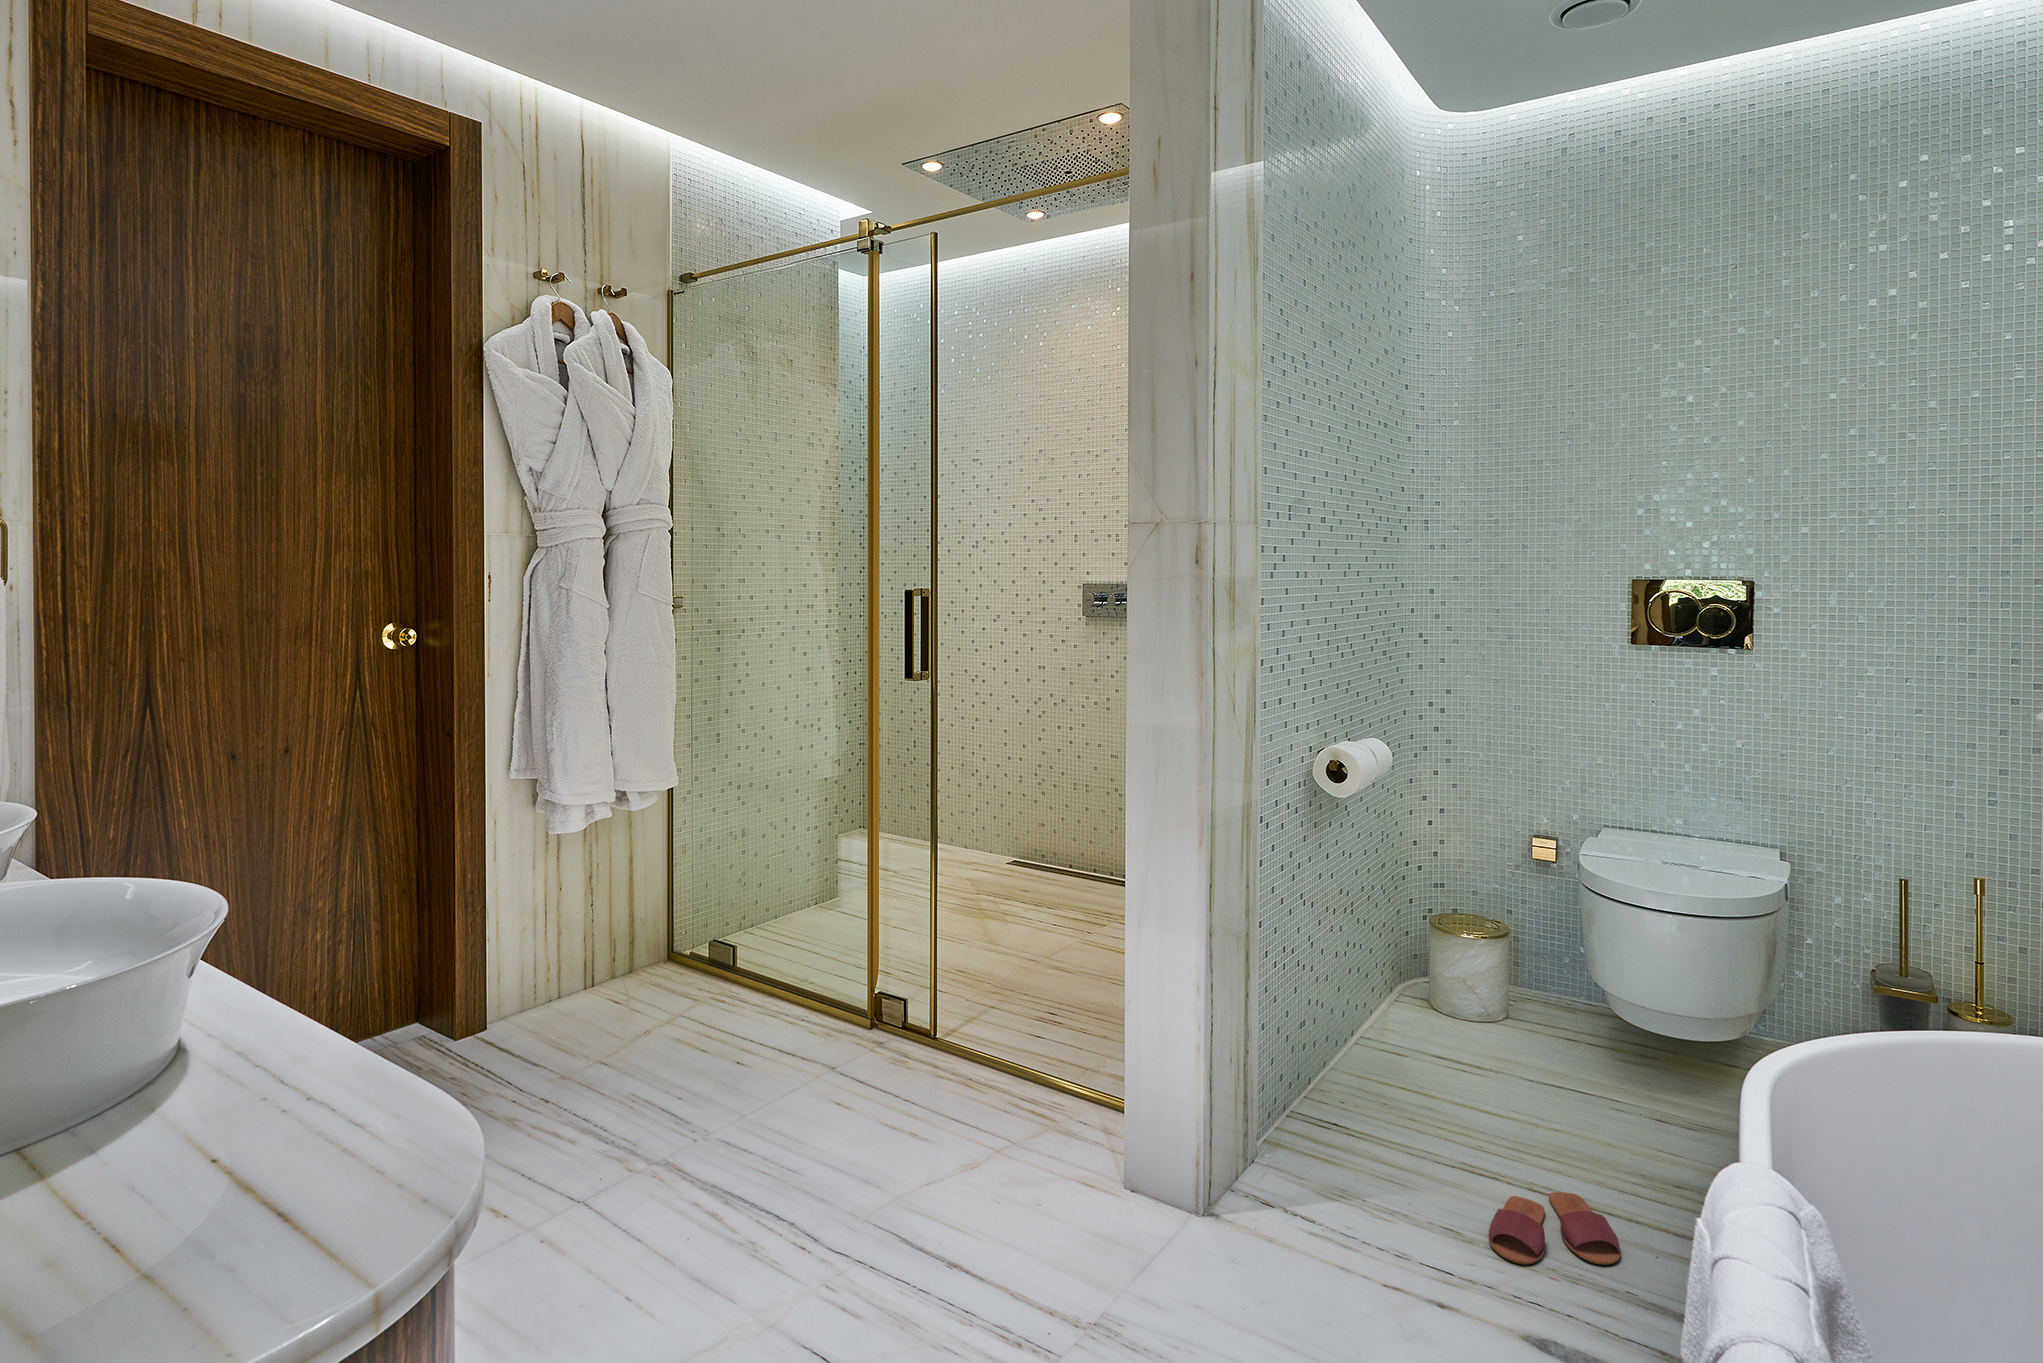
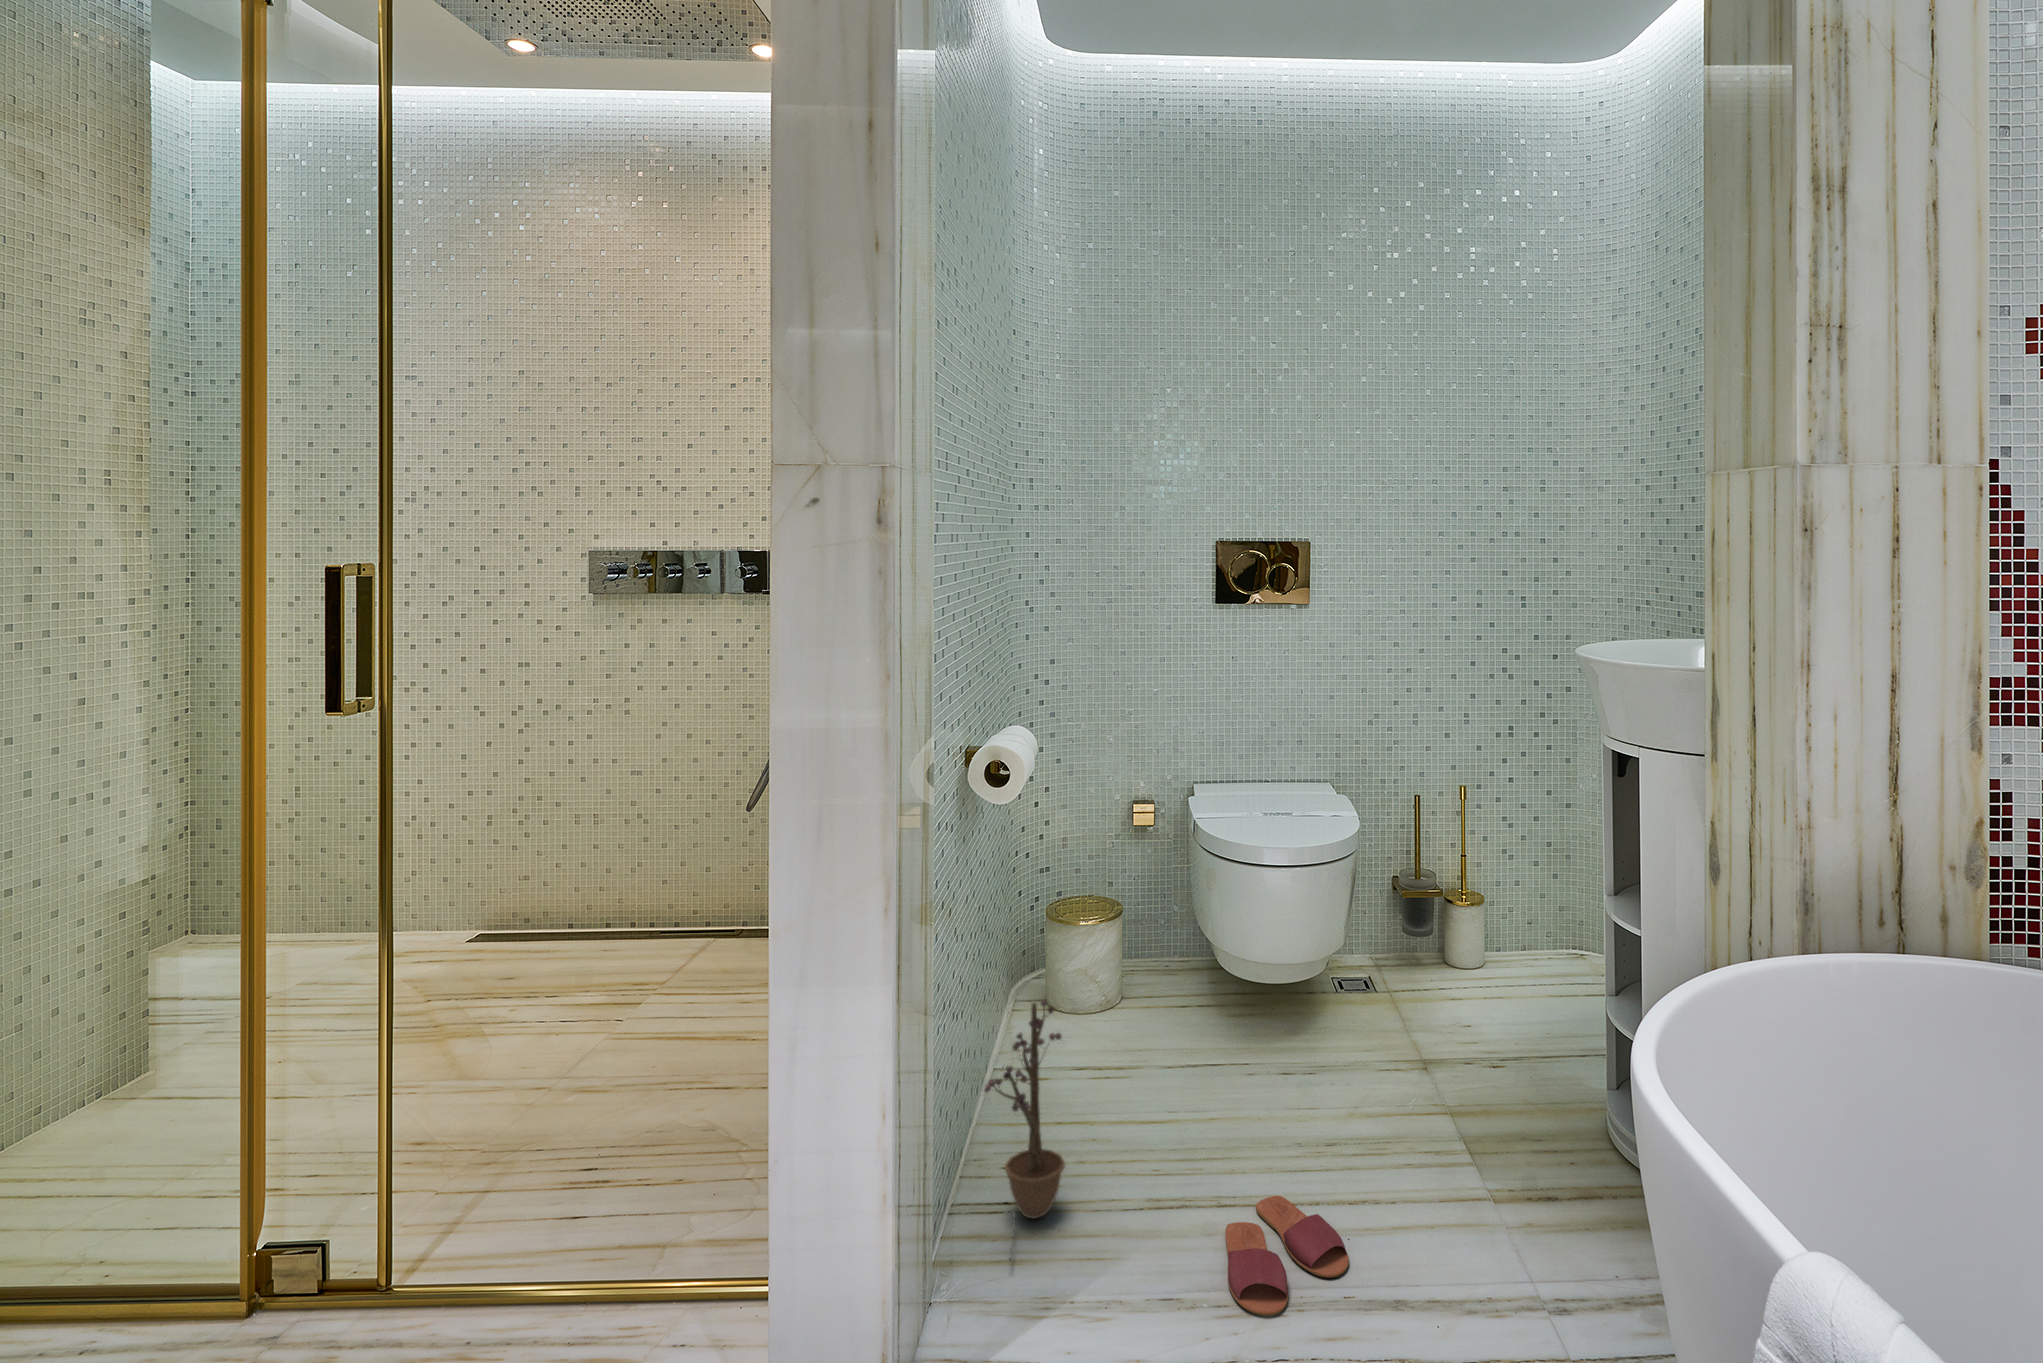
decorative plant: none [1301,963,1382,1153] -> present [984,1000,1065,1259]

